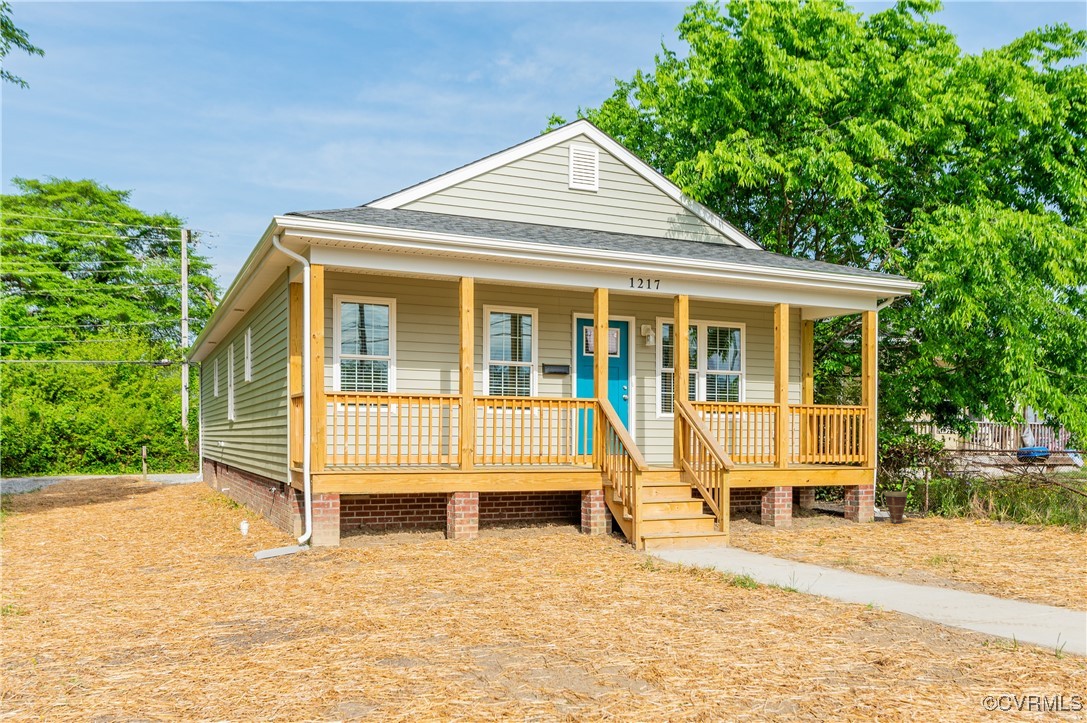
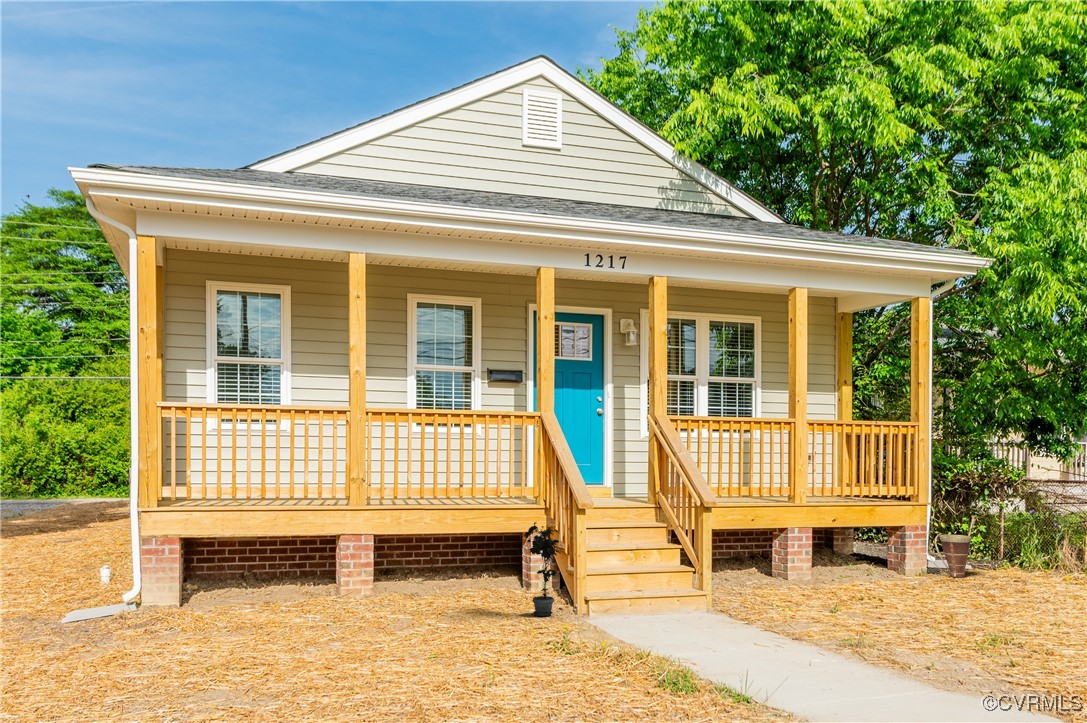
potted plant: none [596,482,626,550] -> present [524,522,561,616]

